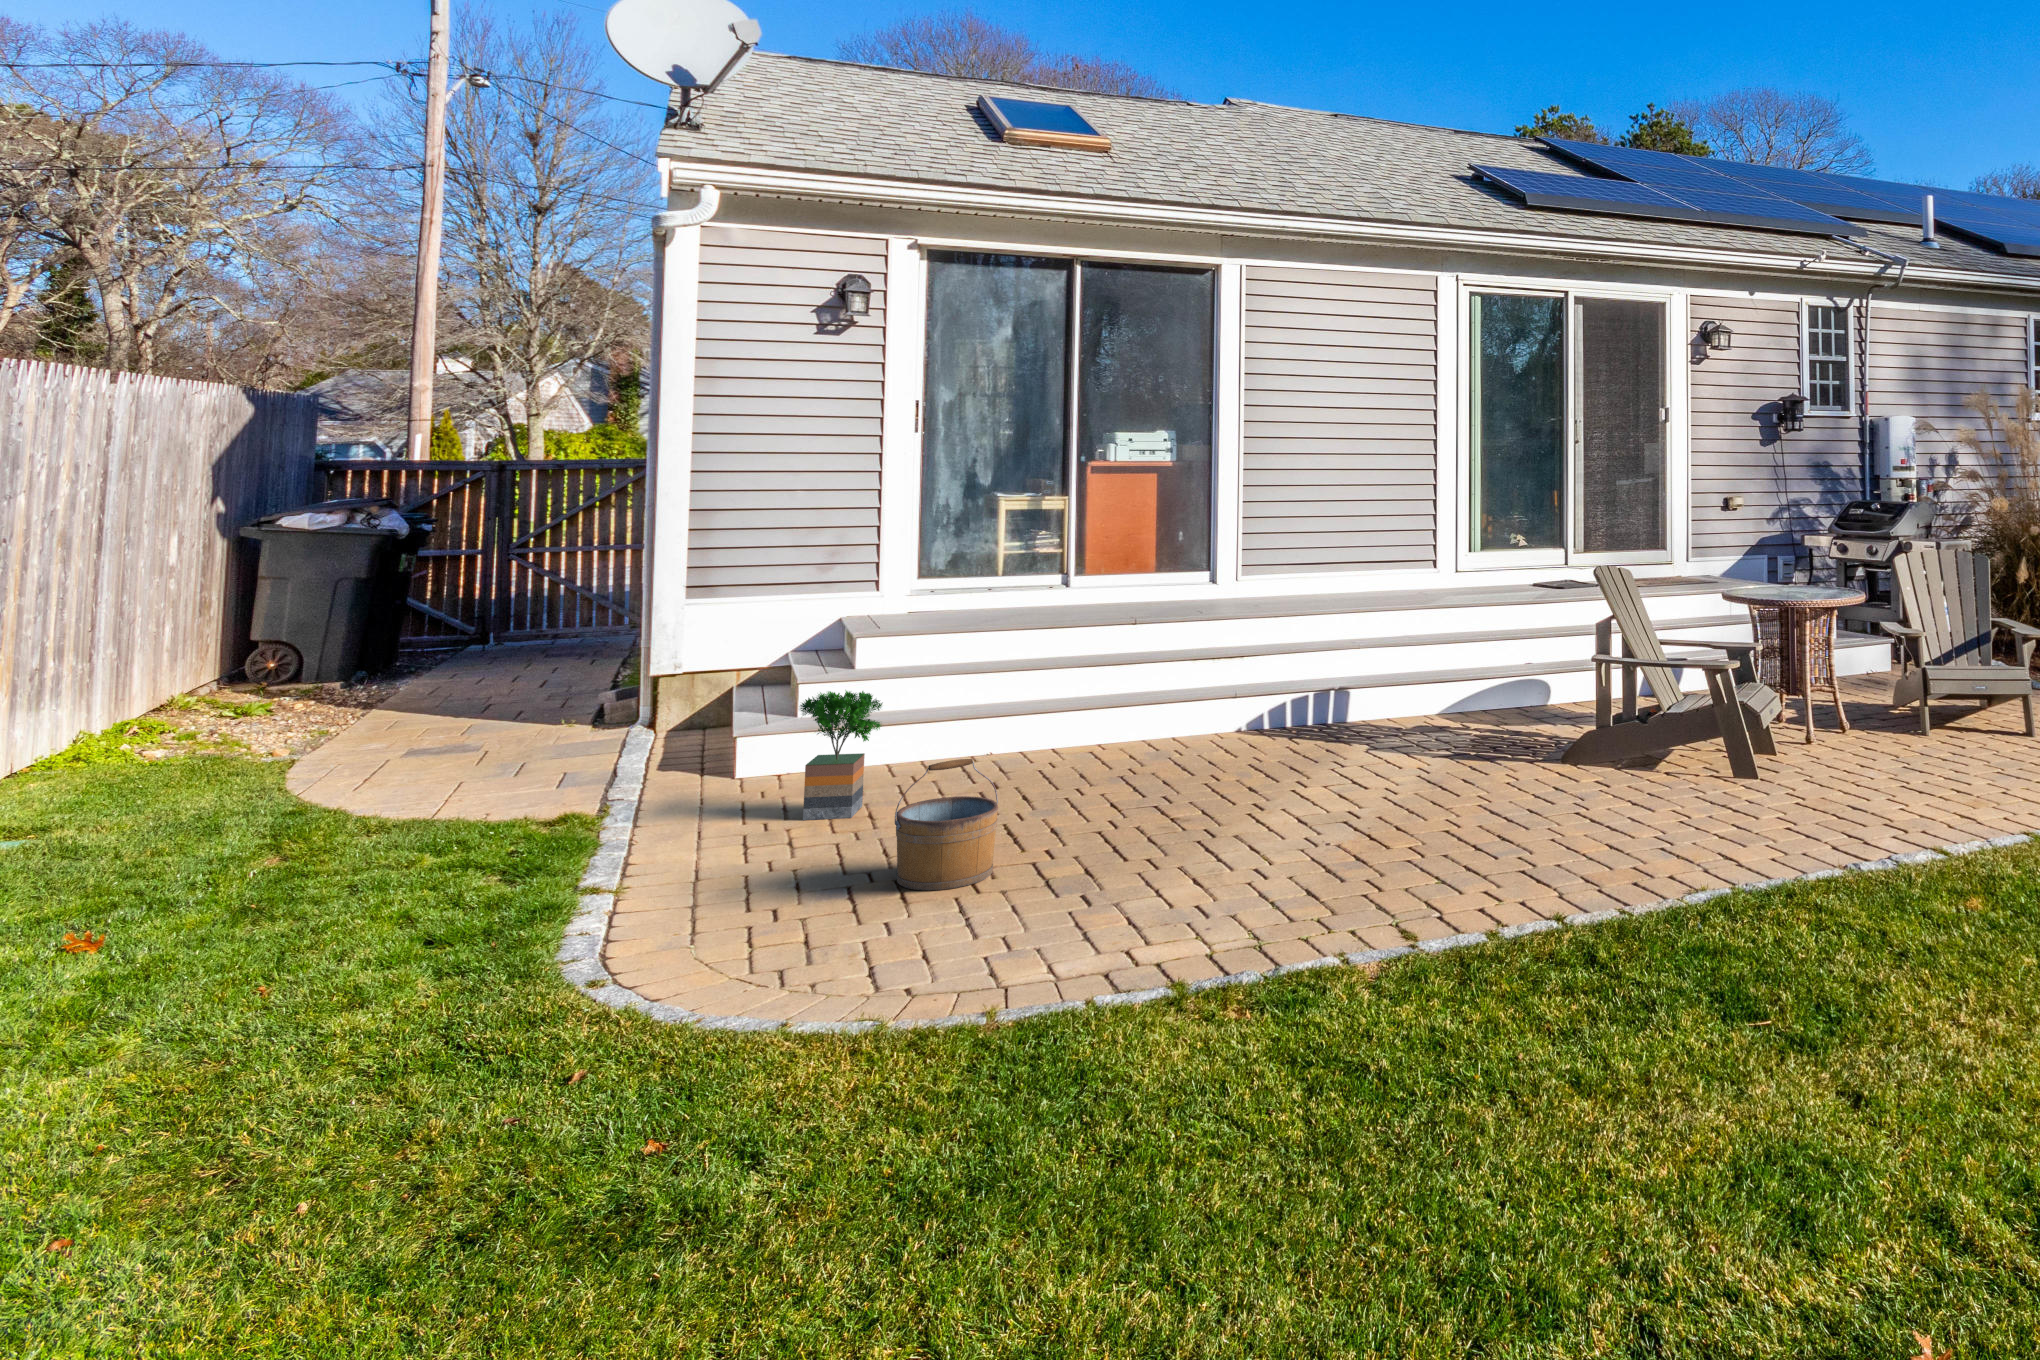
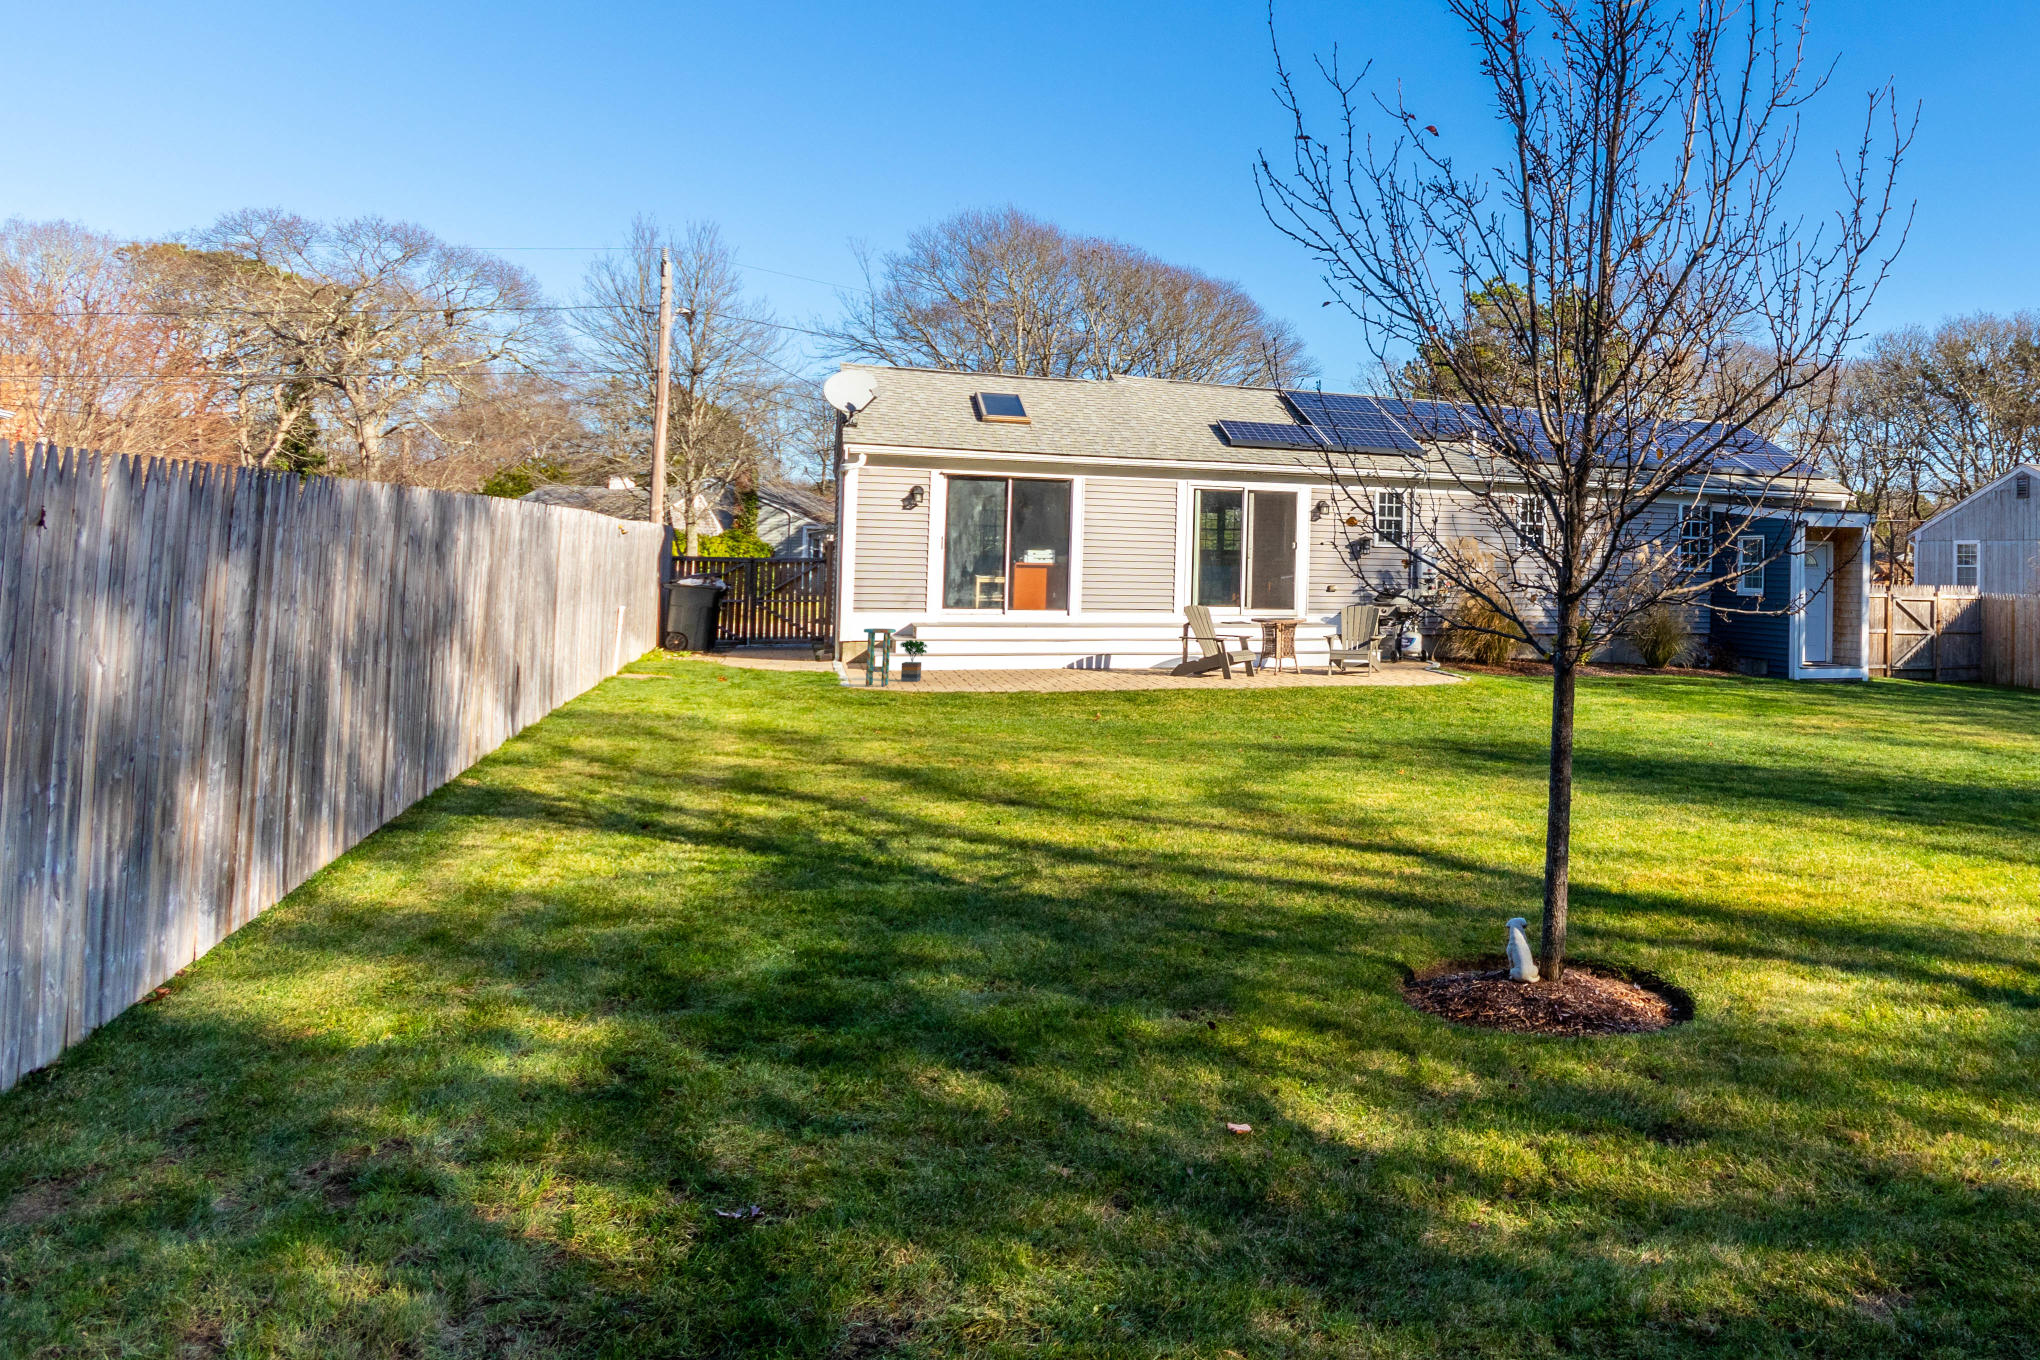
side table: none [674,675,782,879] -> present [864,628,896,687]
bucket: present [895,759,998,891] -> none [930,654,962,690]

